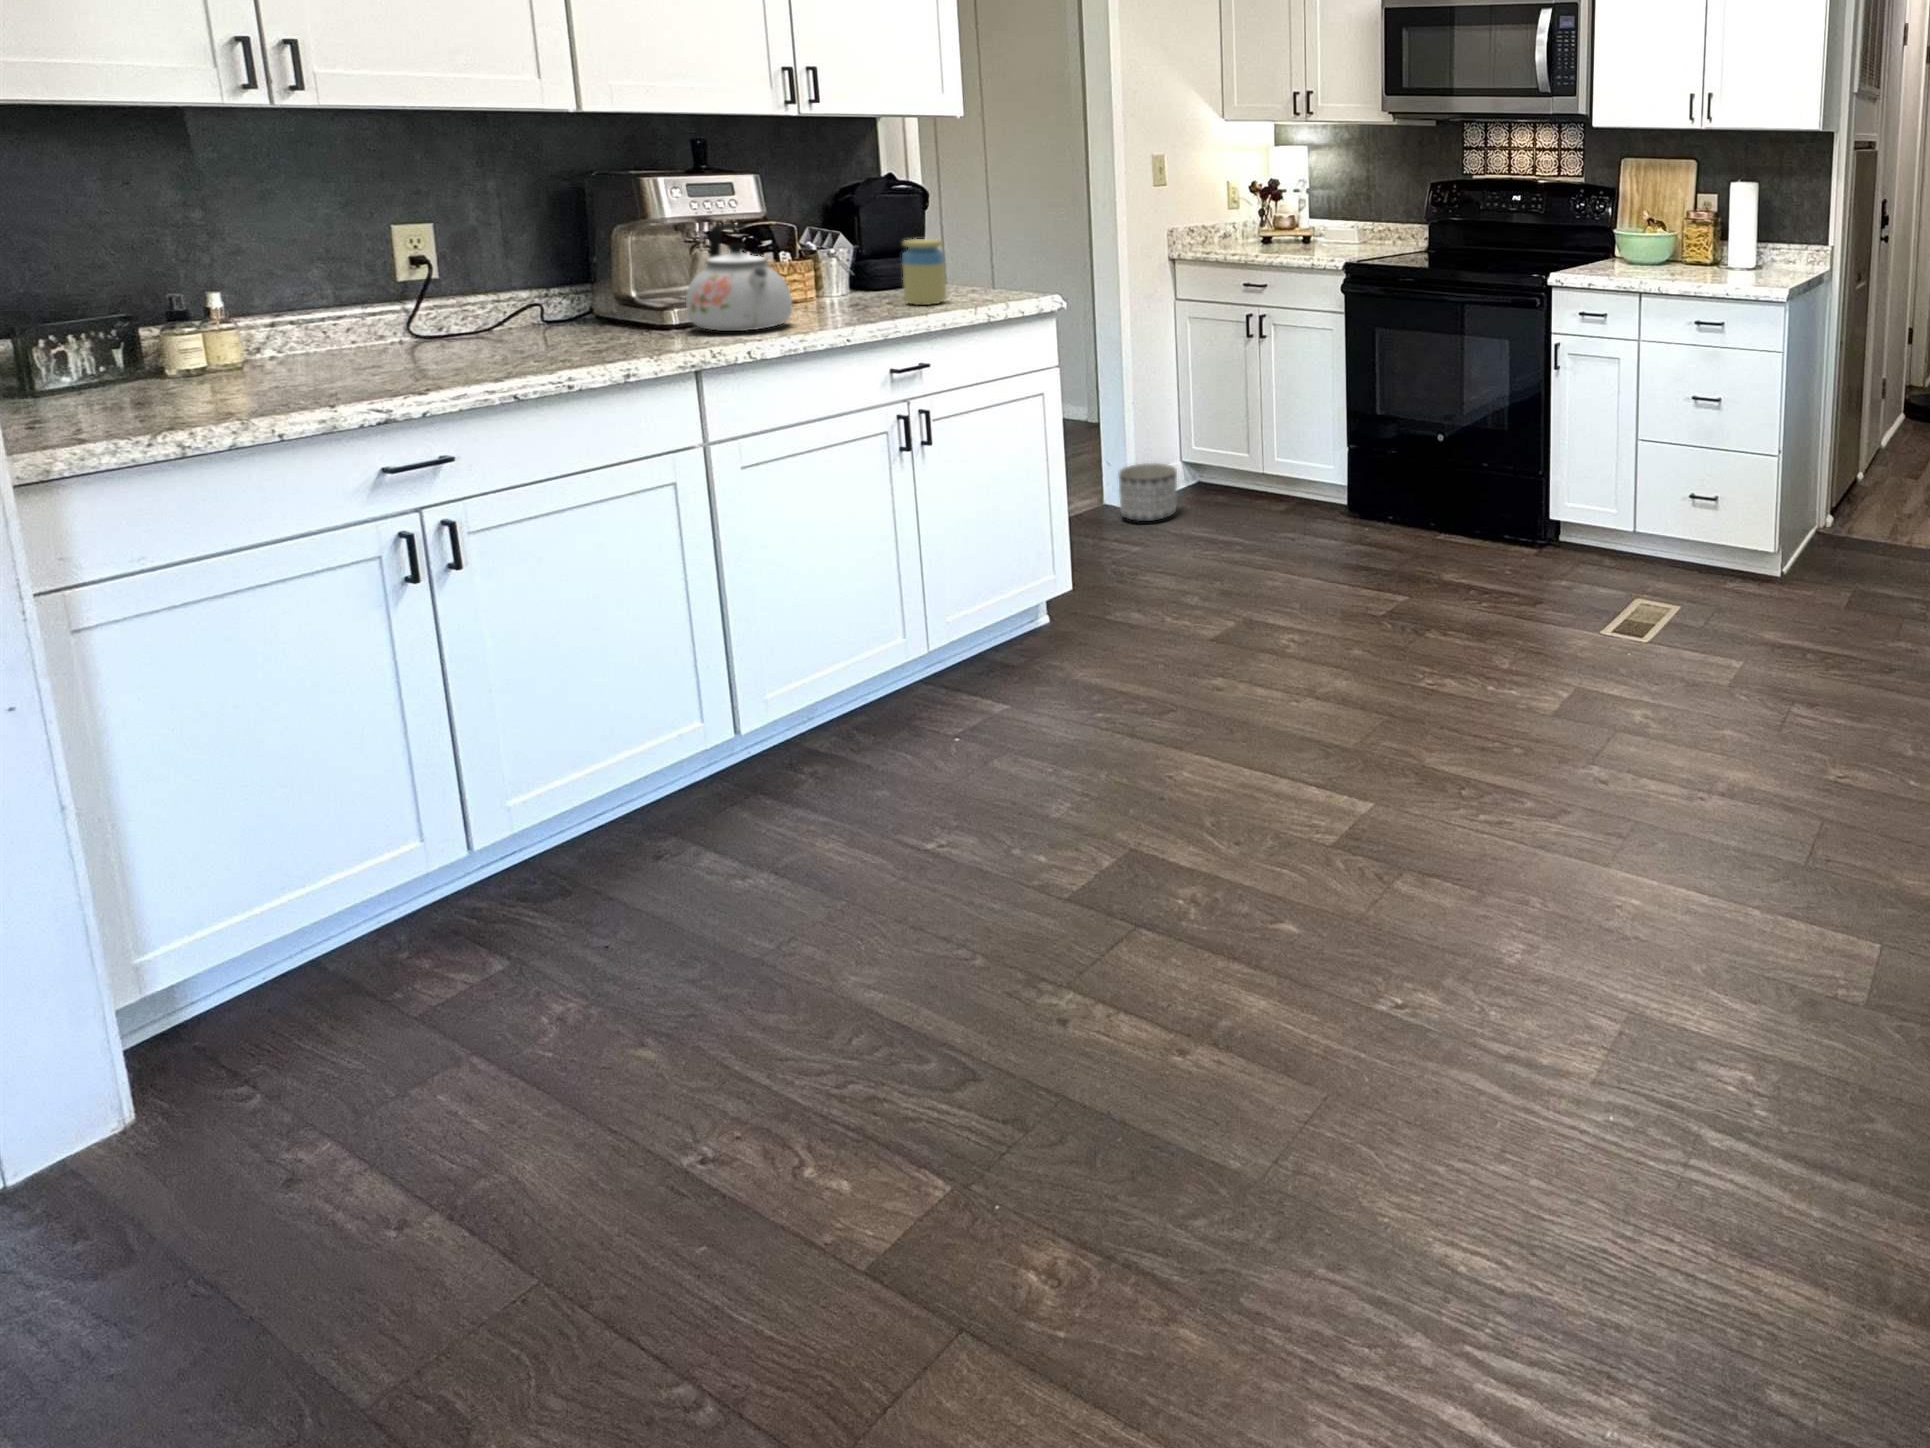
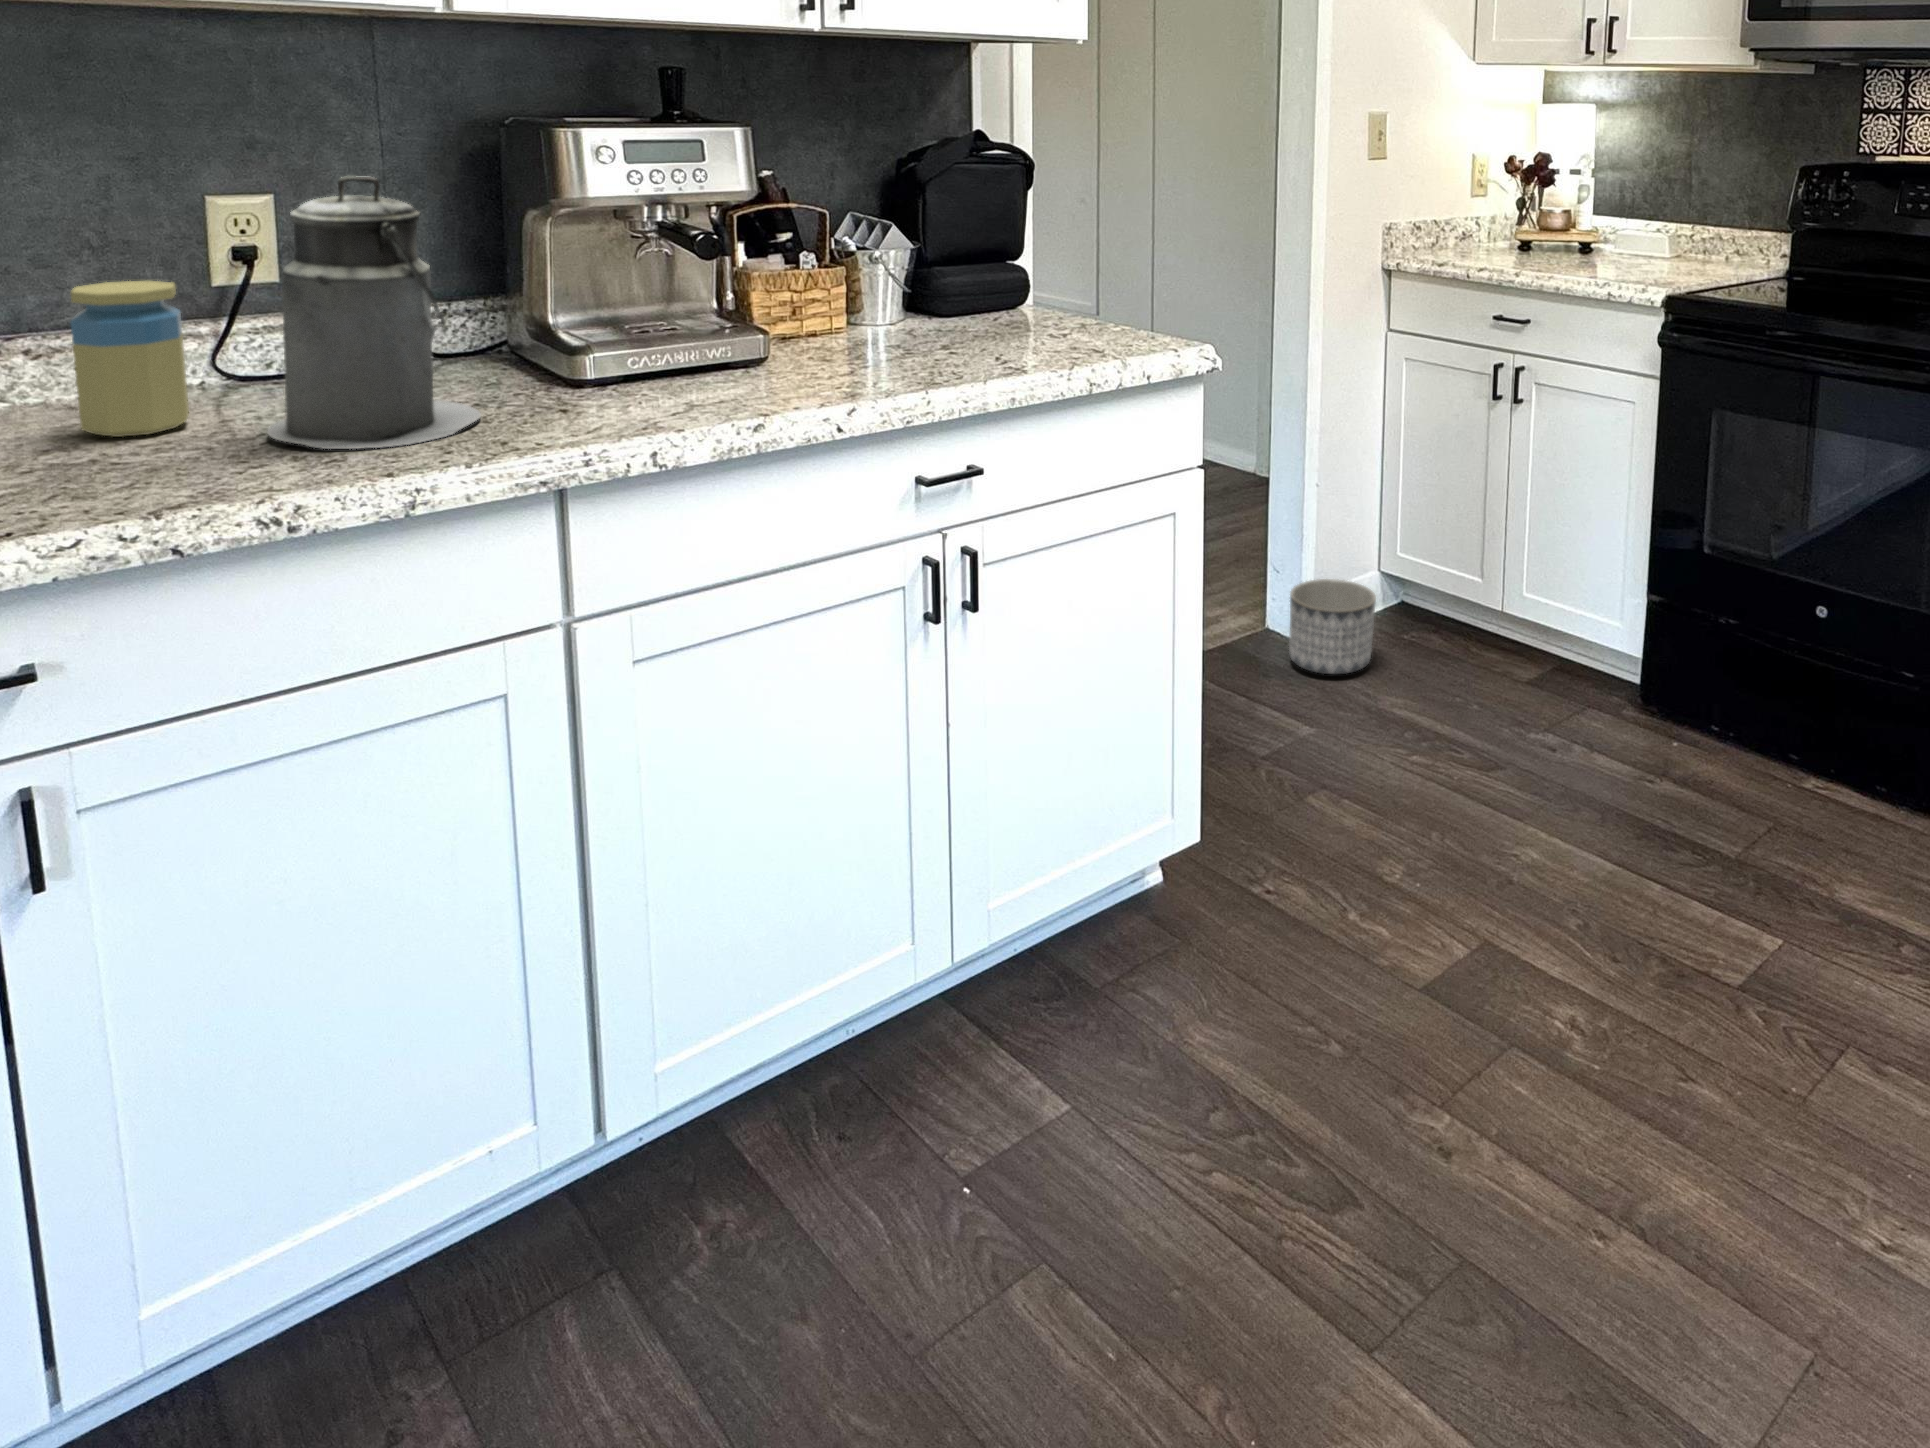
canister: none [503,206,630,357] -> present [267,176,481,449]
kettle: present [686,224,792,331] -> none [593,212,764,401]
jar: present [902,239,946,305] -> present [70,281,189,437]

